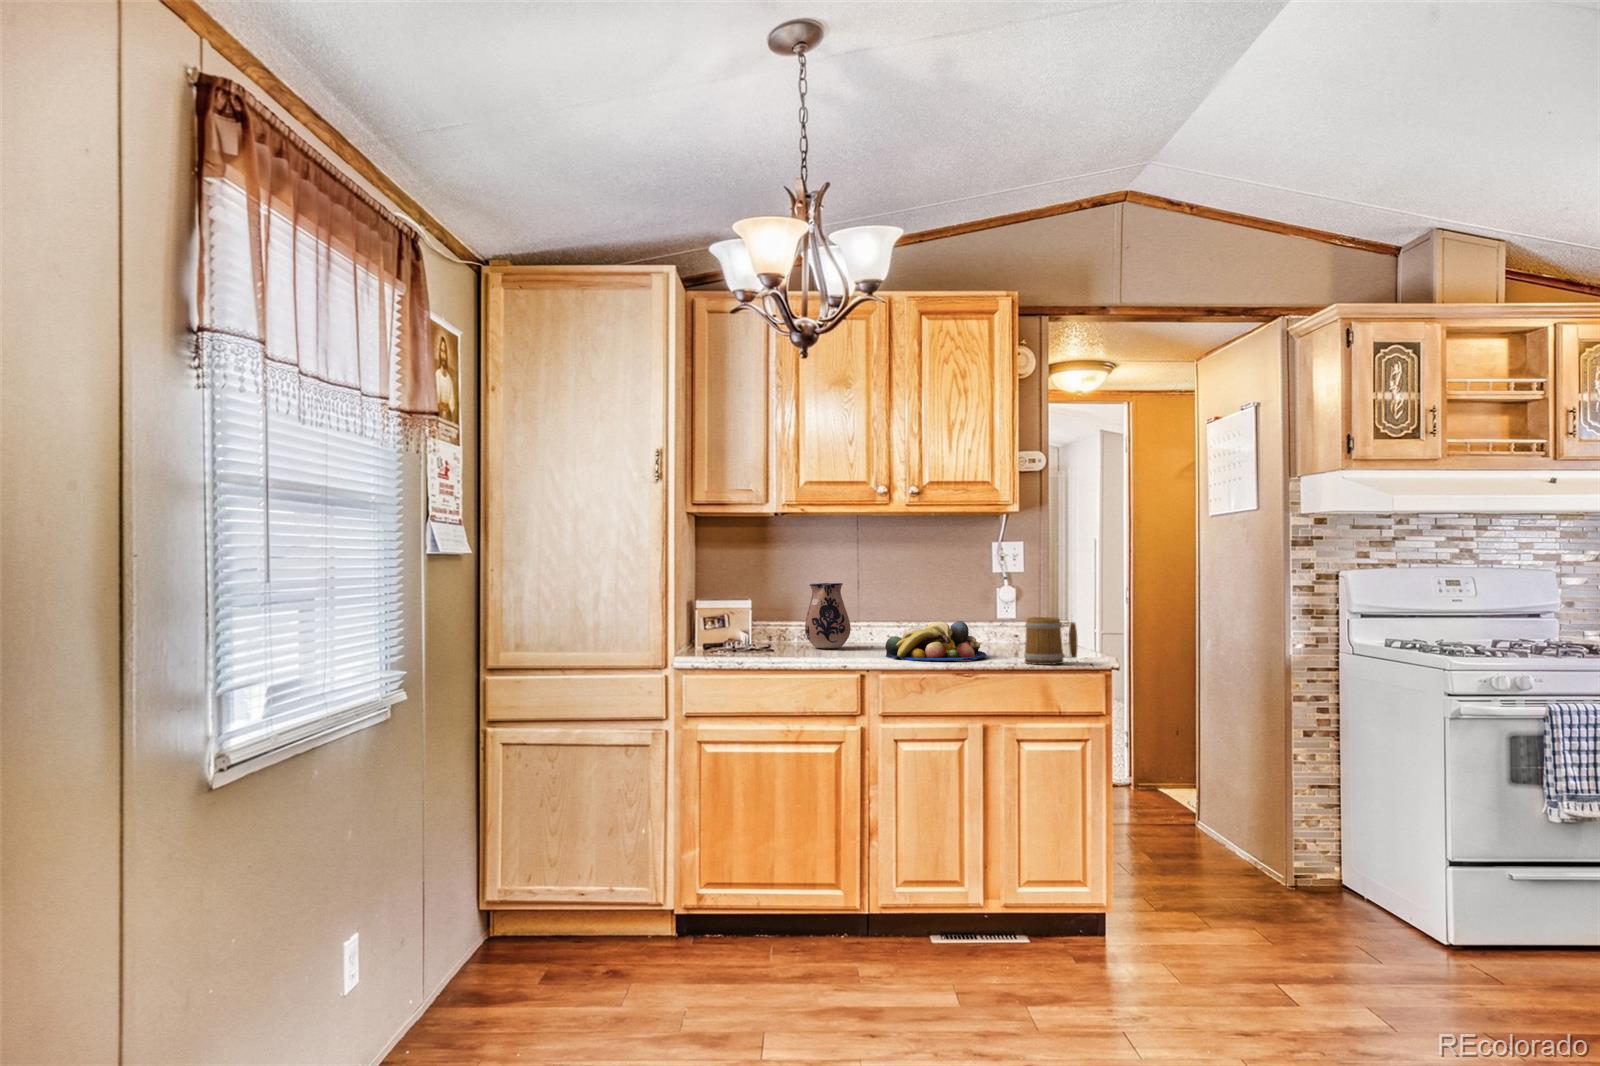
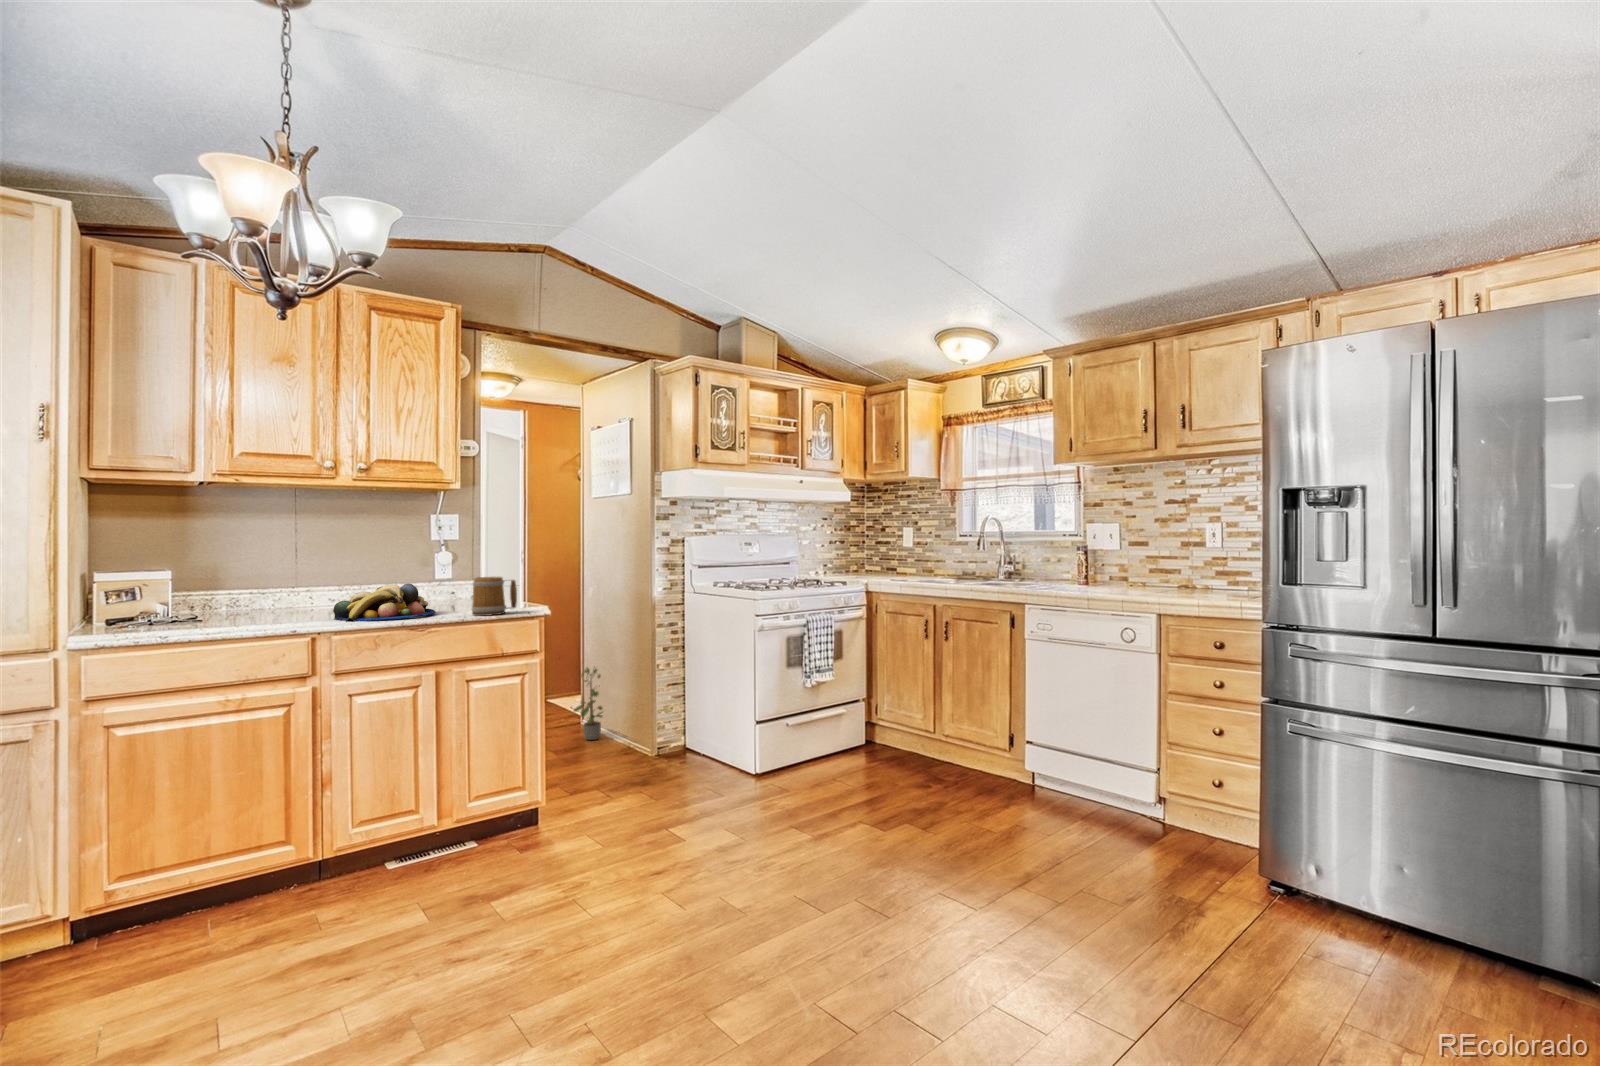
ceramic pitcher: present [805,583,851,648] -> none [234,553,288,618]
potted plant: none [1177,743,1222,846] -> present [574,668,603,740]

